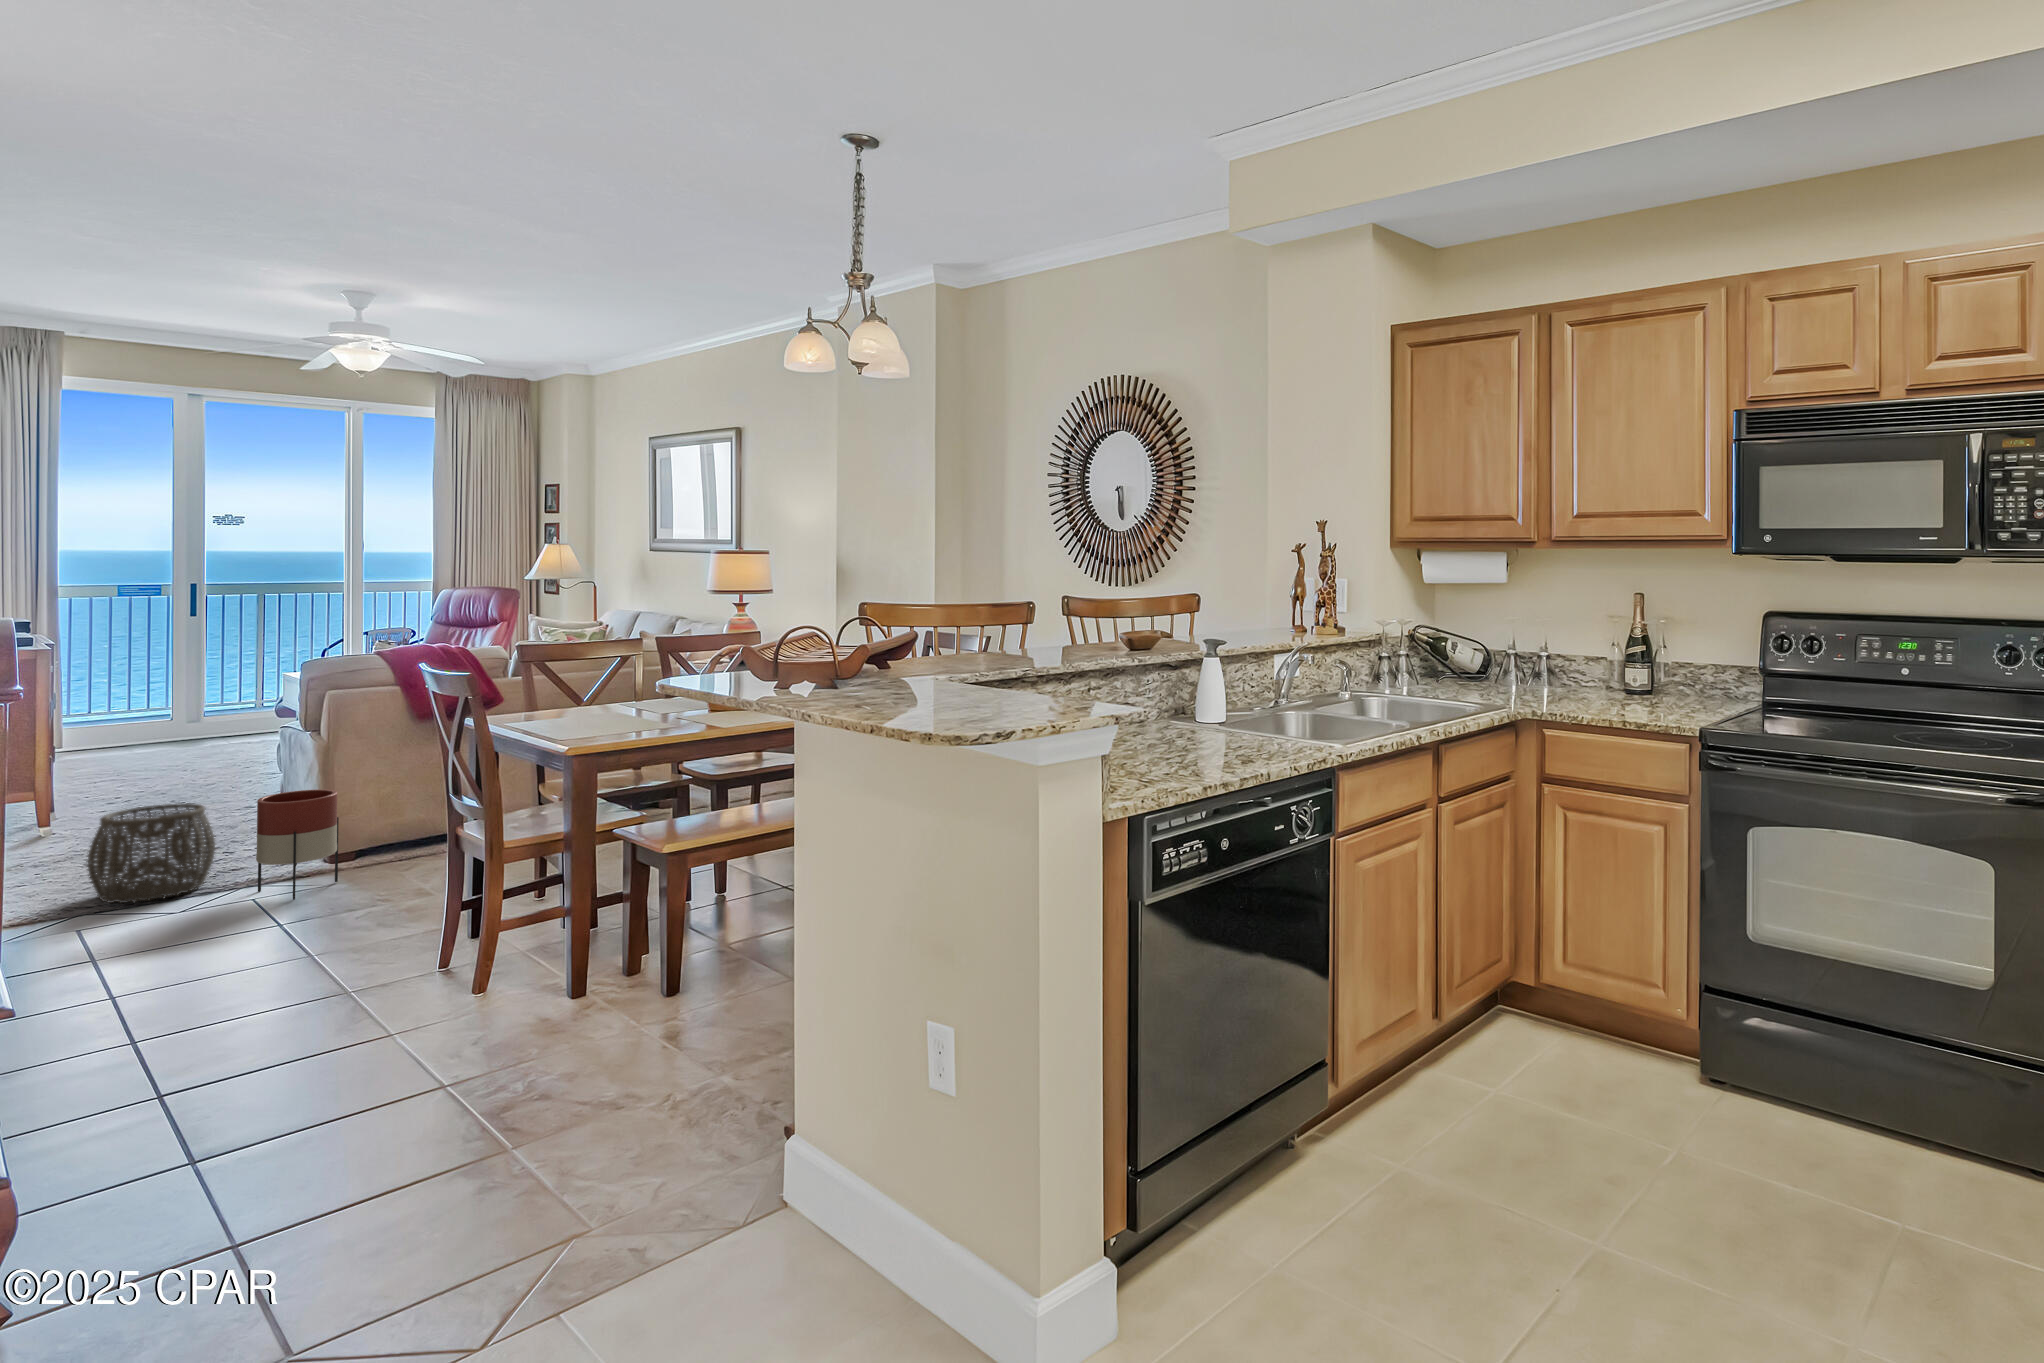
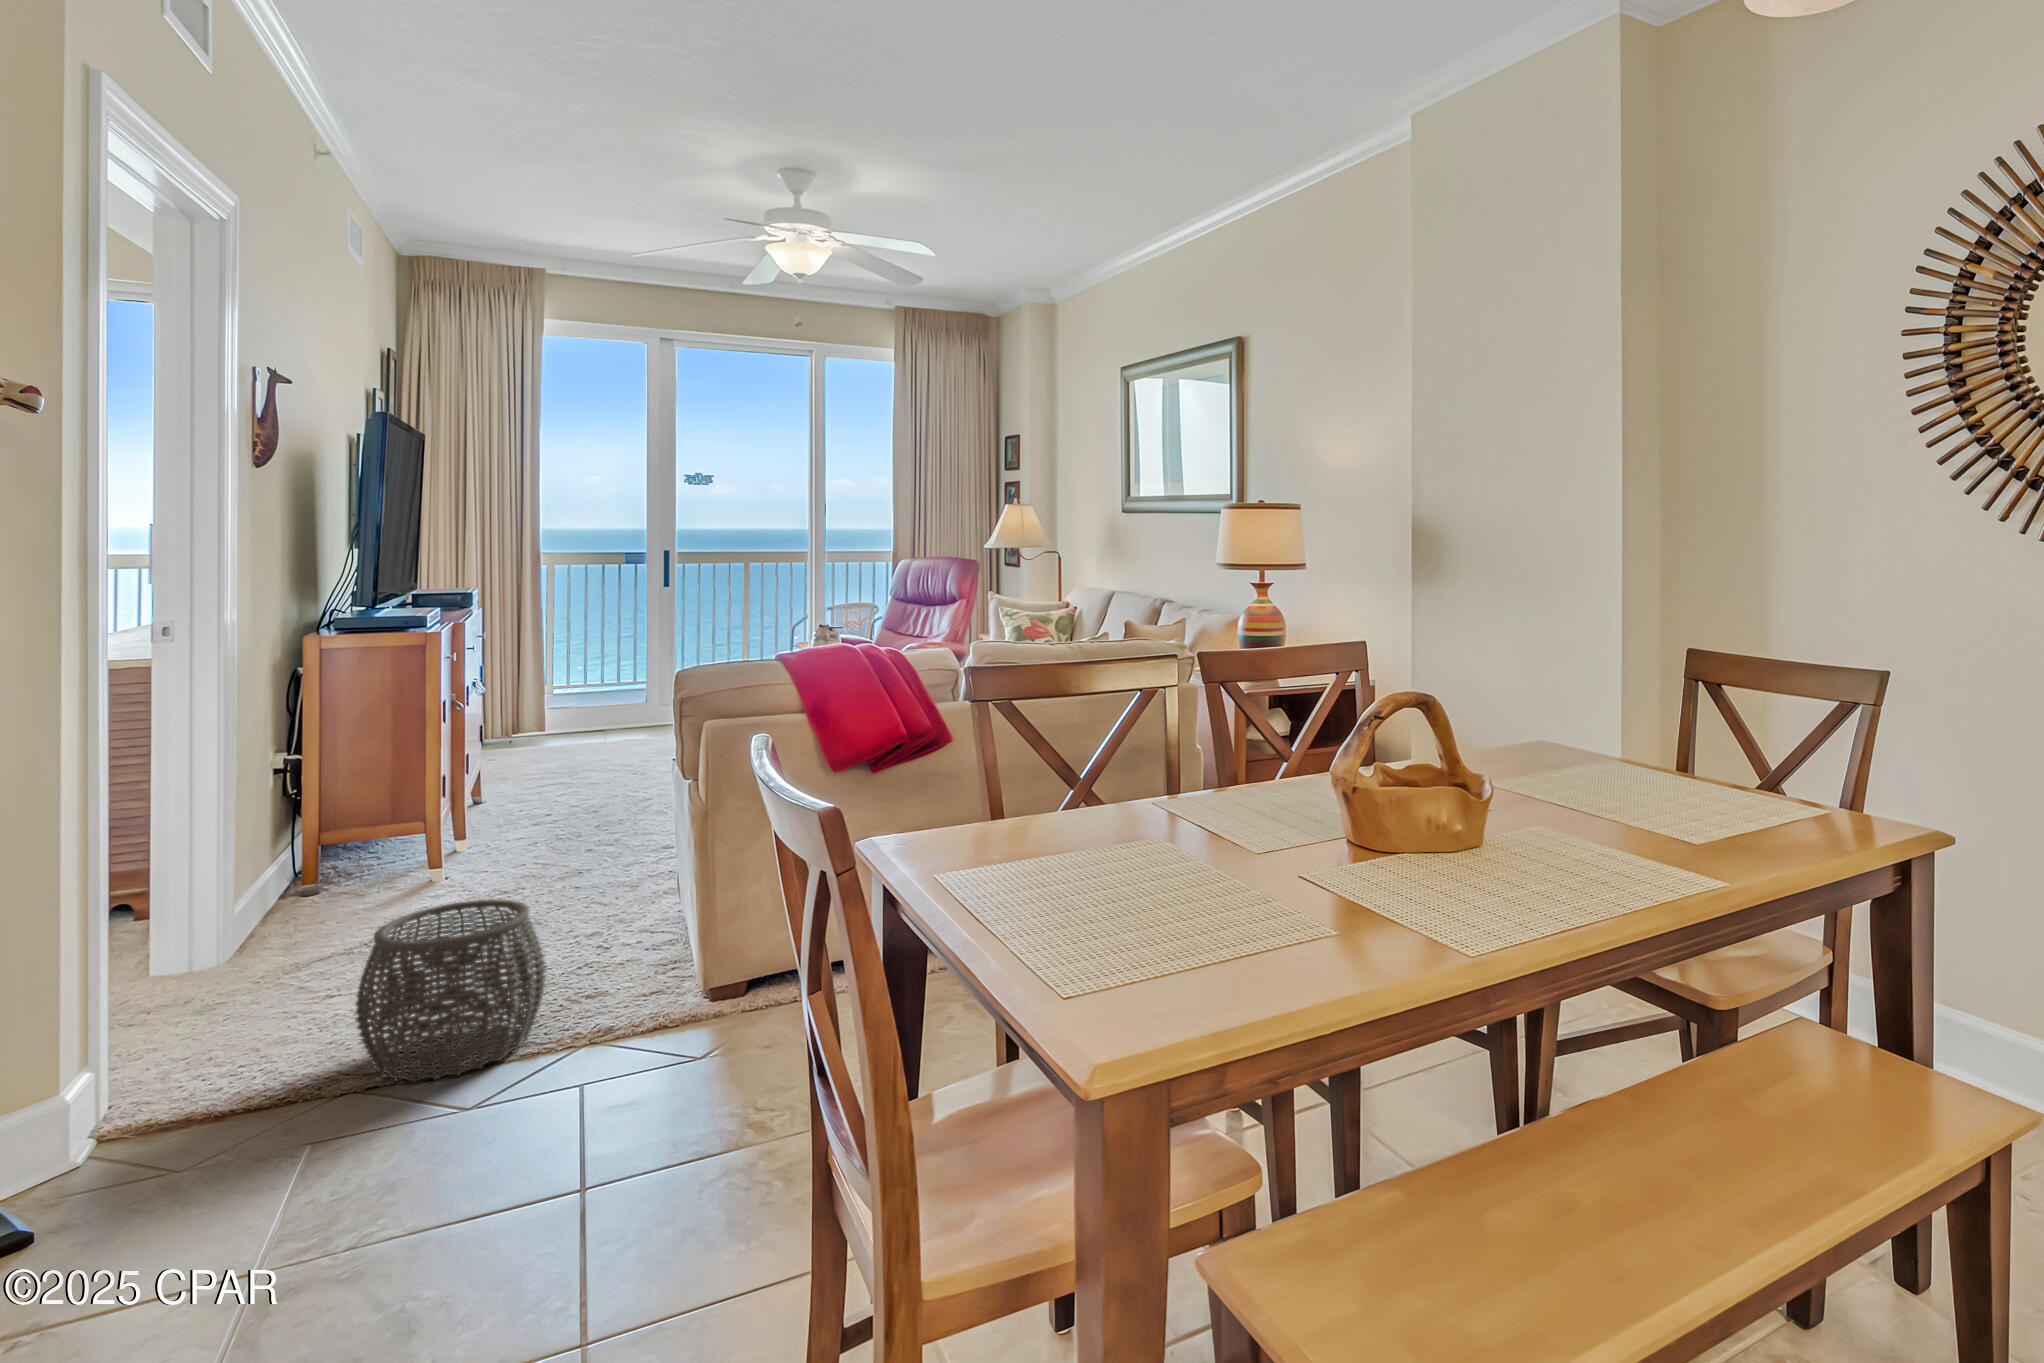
planter: present [256,789,339,900] -> none [580,896,710,1109]

